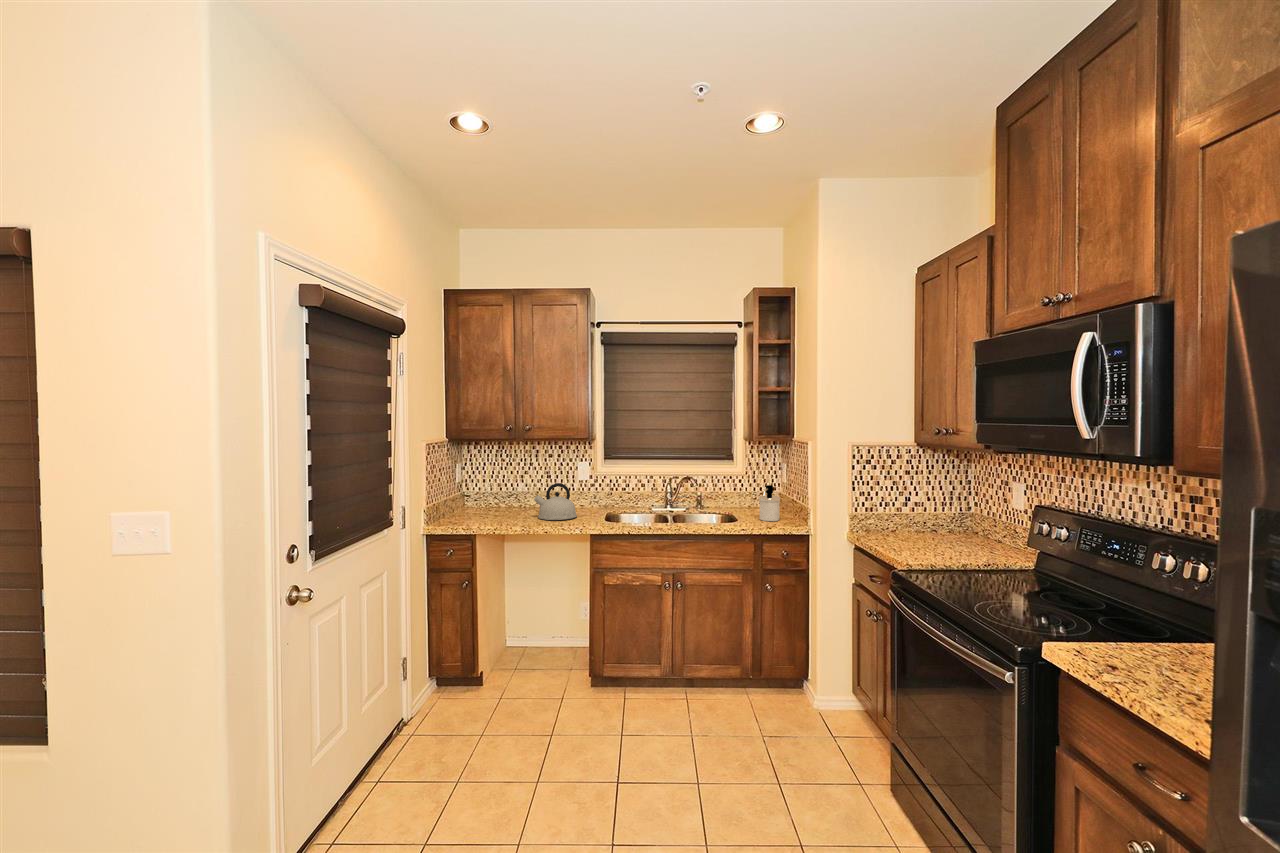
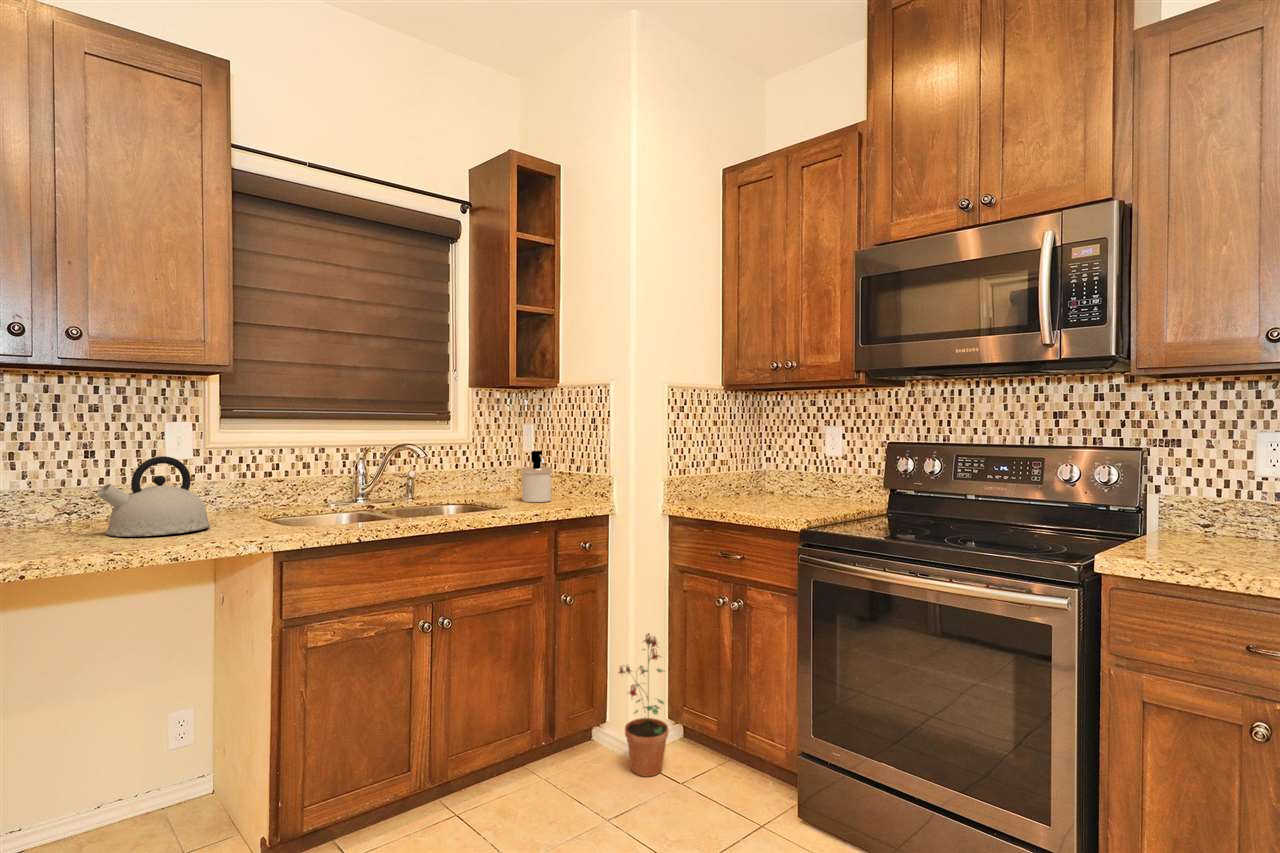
potted plant: none [789,626,825,726] -> present [619,633,669,777]

